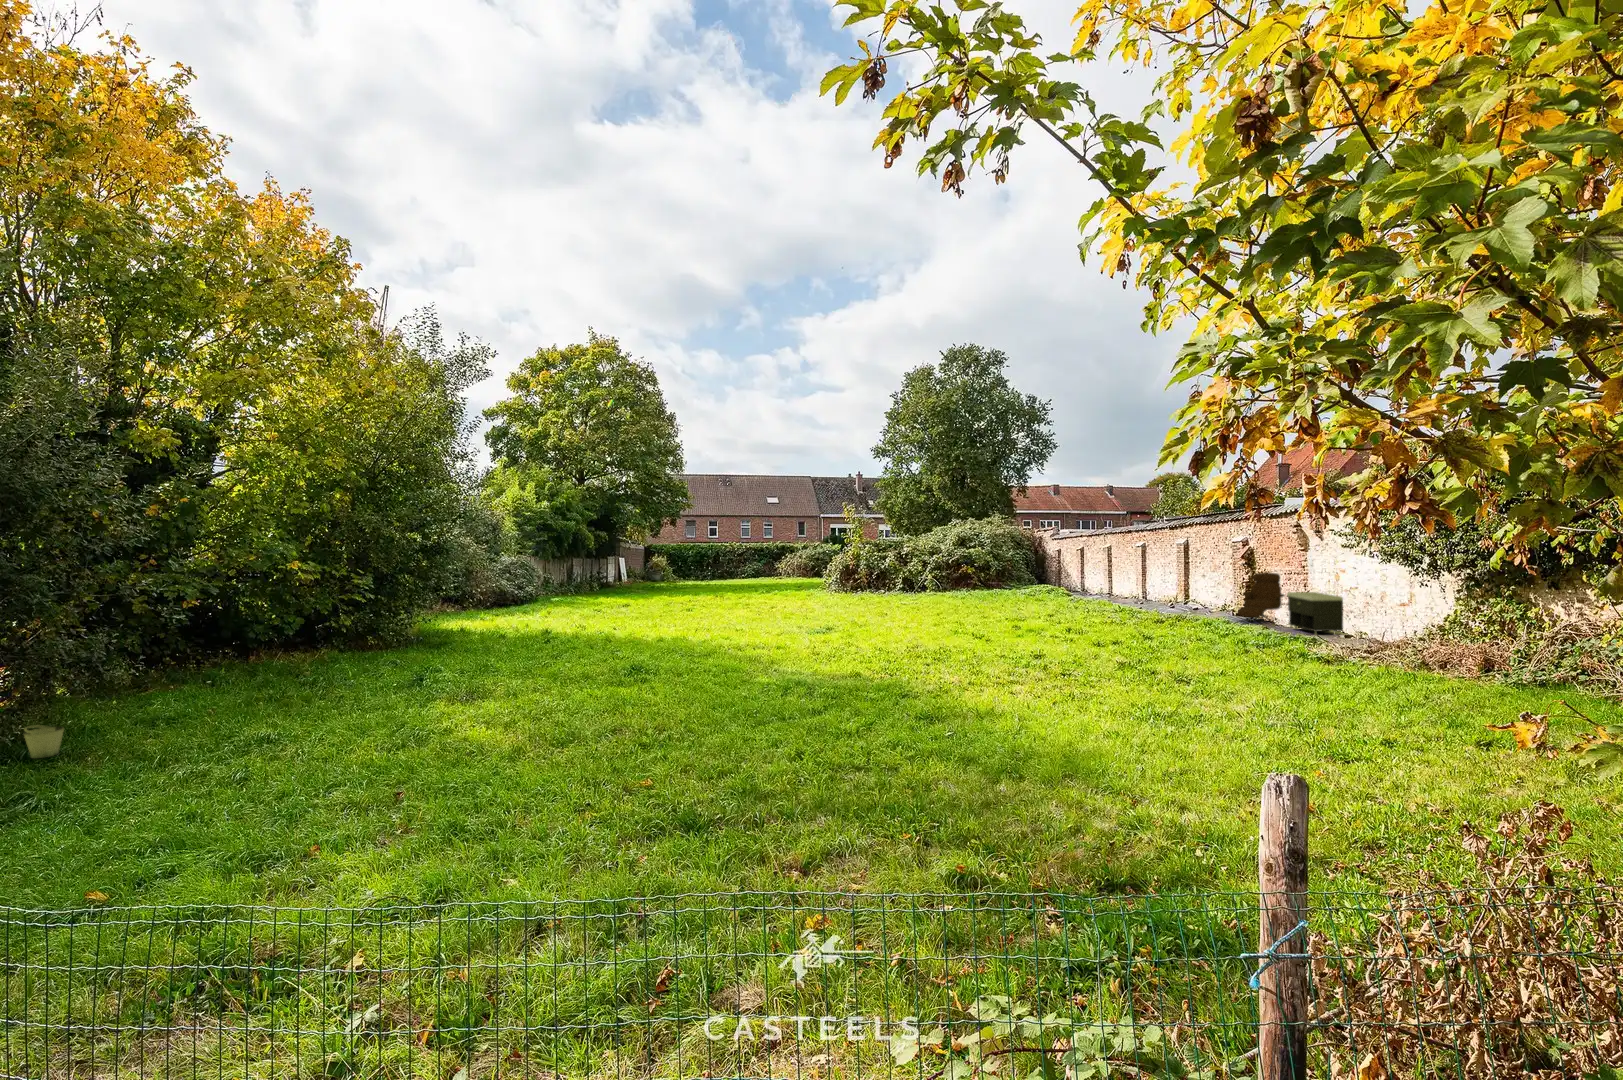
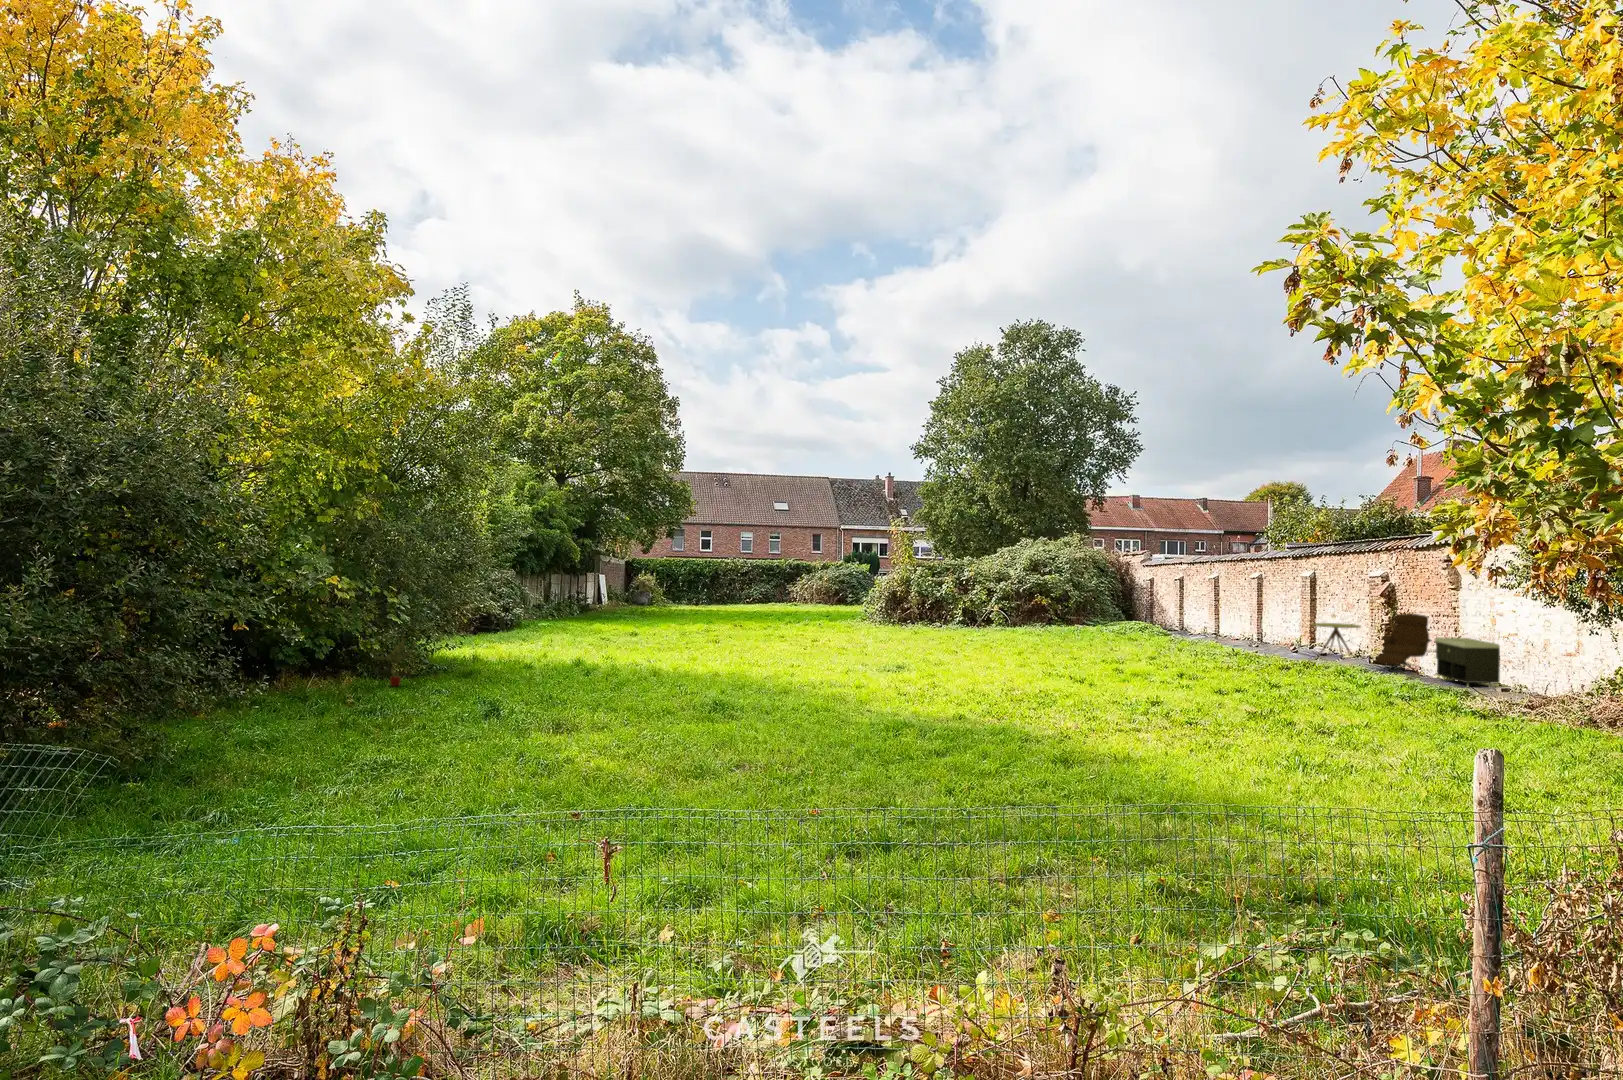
round table: none [1184,583,1227,612] -> present [1312,623,1361,656]
potted tree: none [353,610,393,656] -> present [377,637,416,687]
bucket: present [24,725,64,758] -> none [119,750,158,785]

